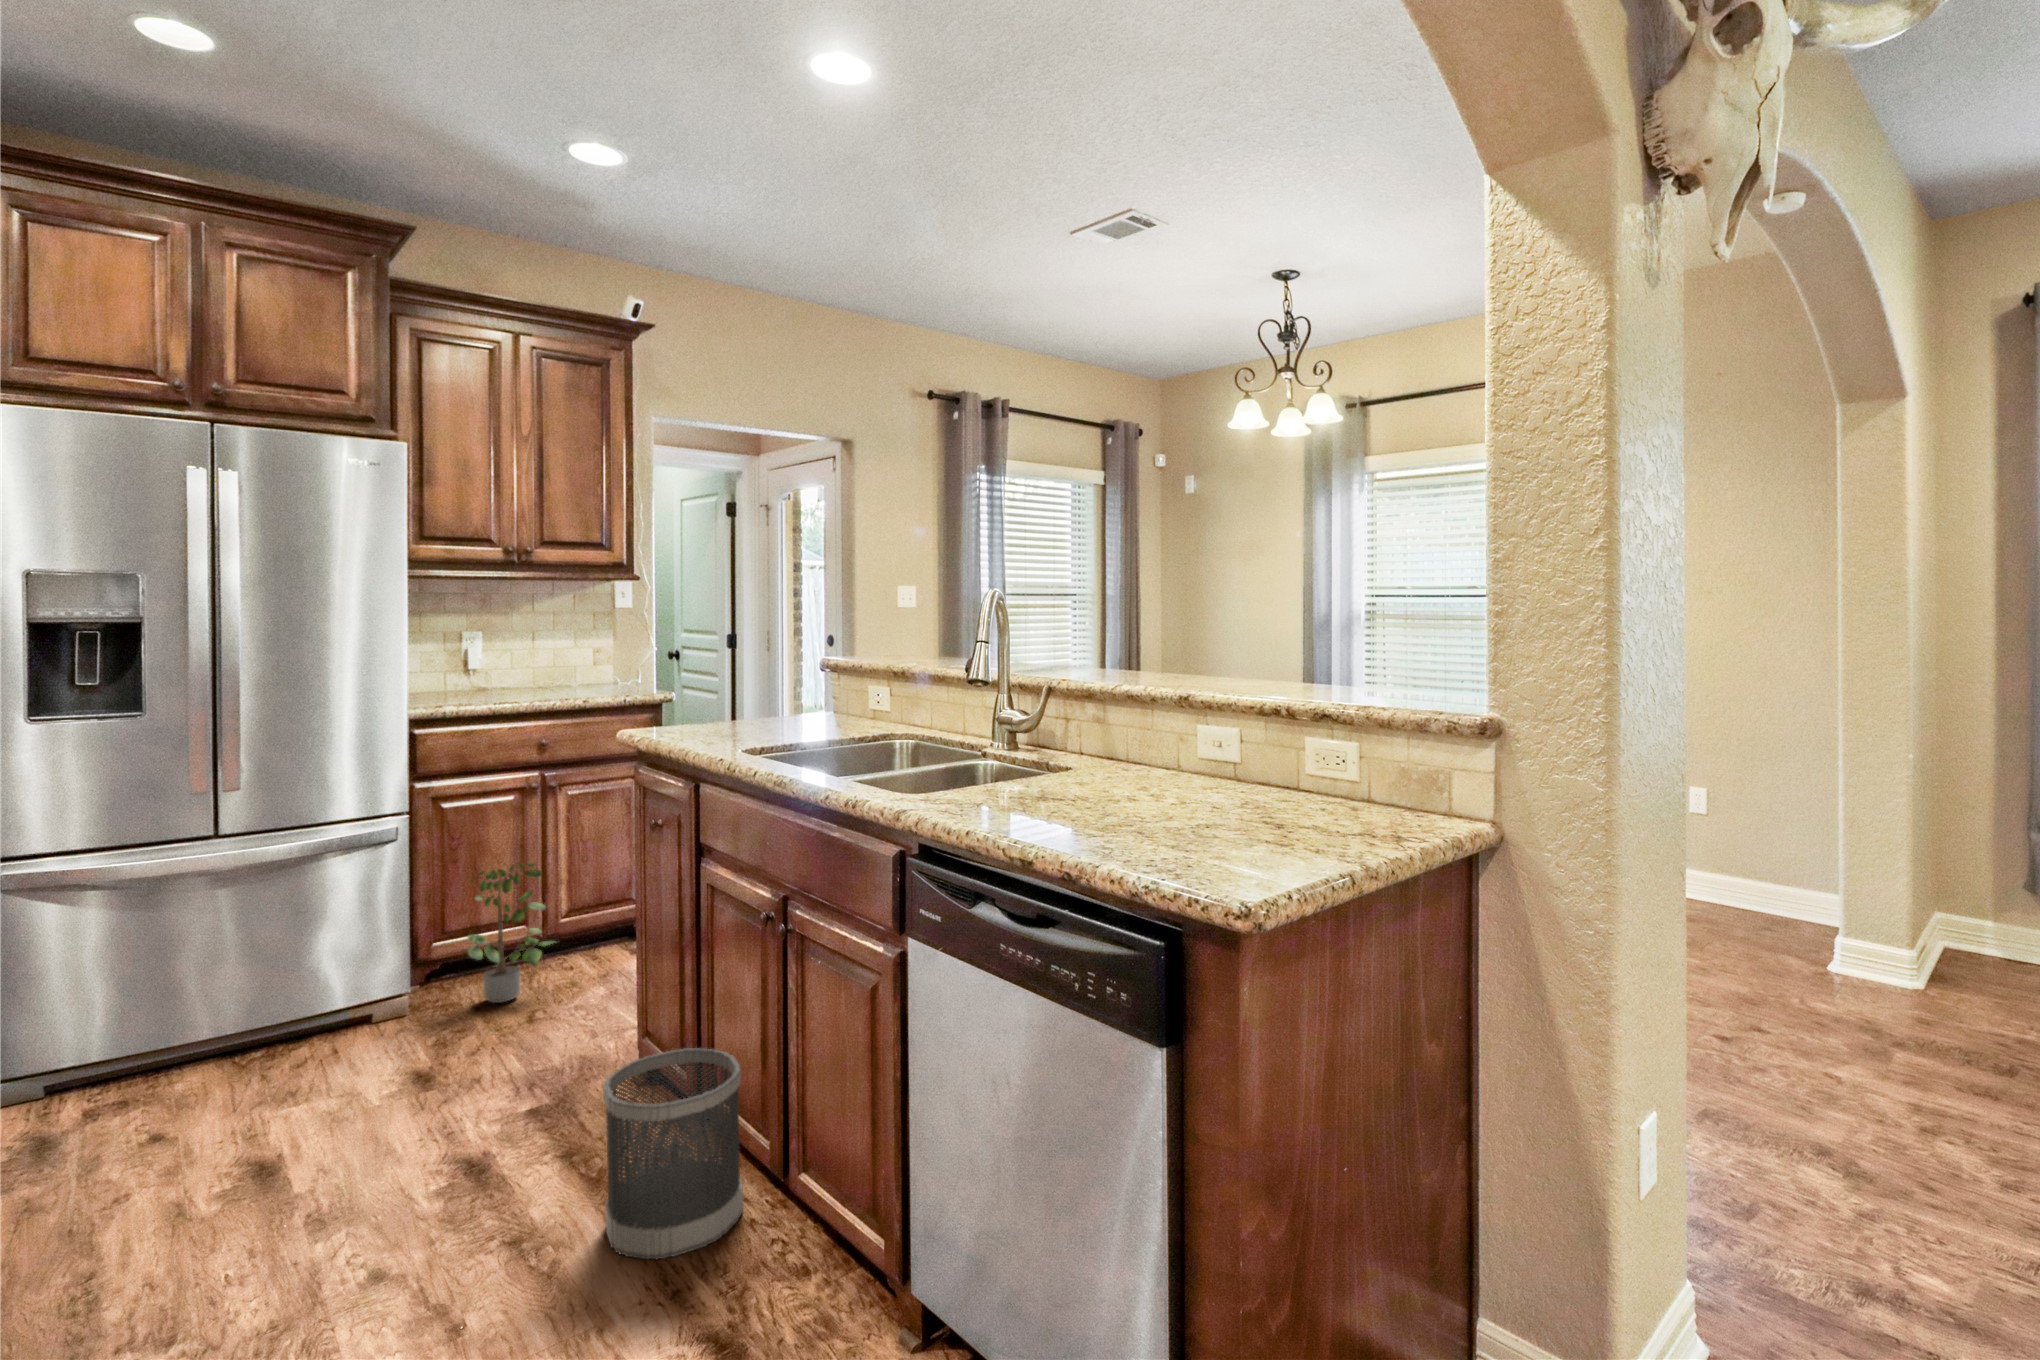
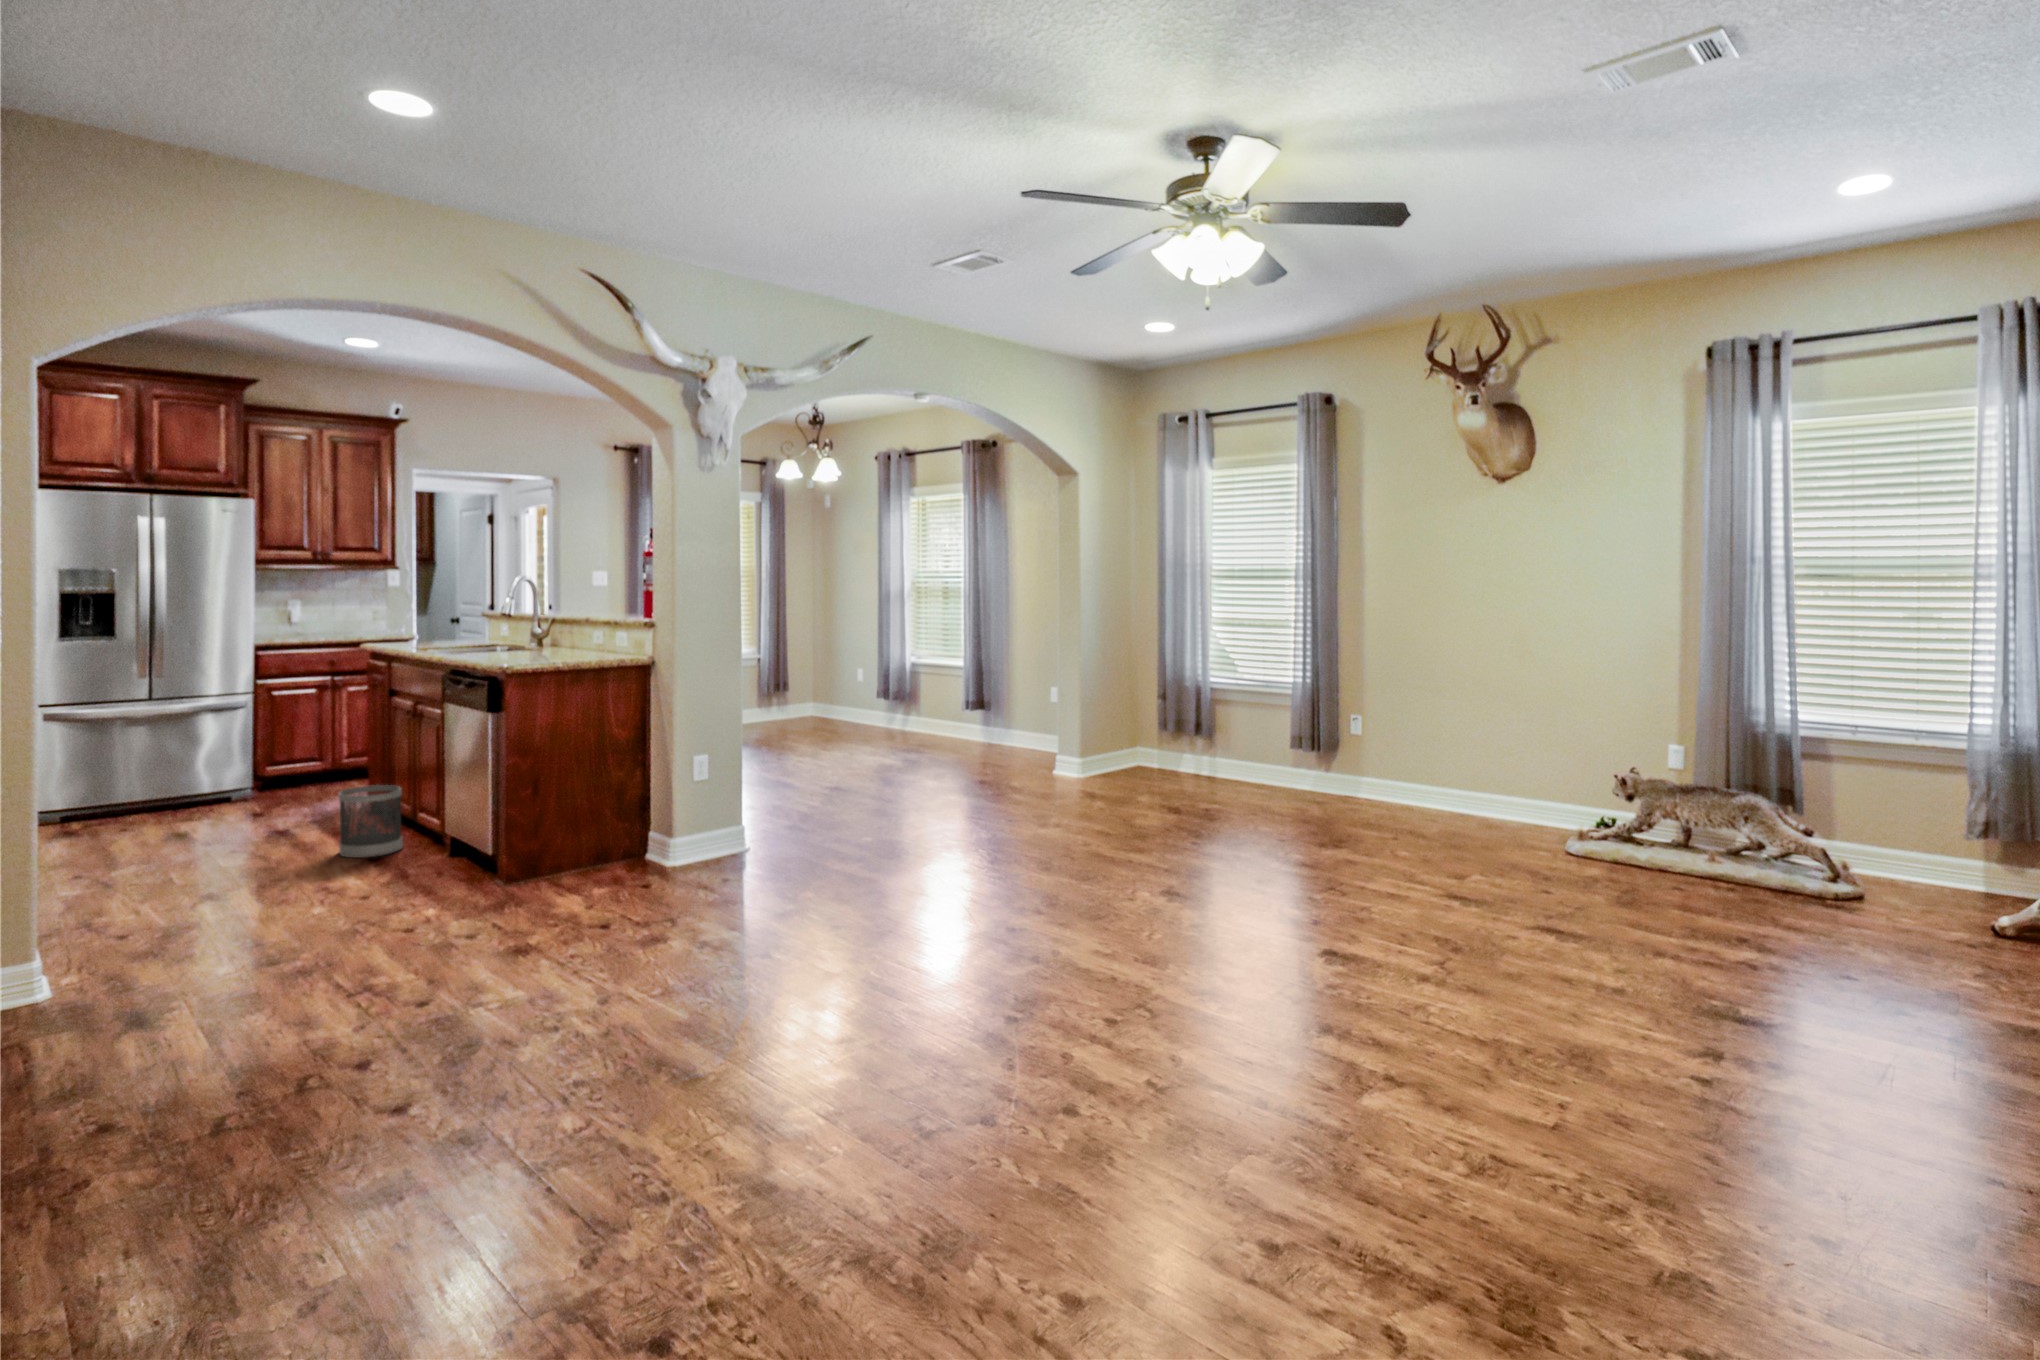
potted plant: present [468,862,554,1003] -> none [286,722,342,798]

